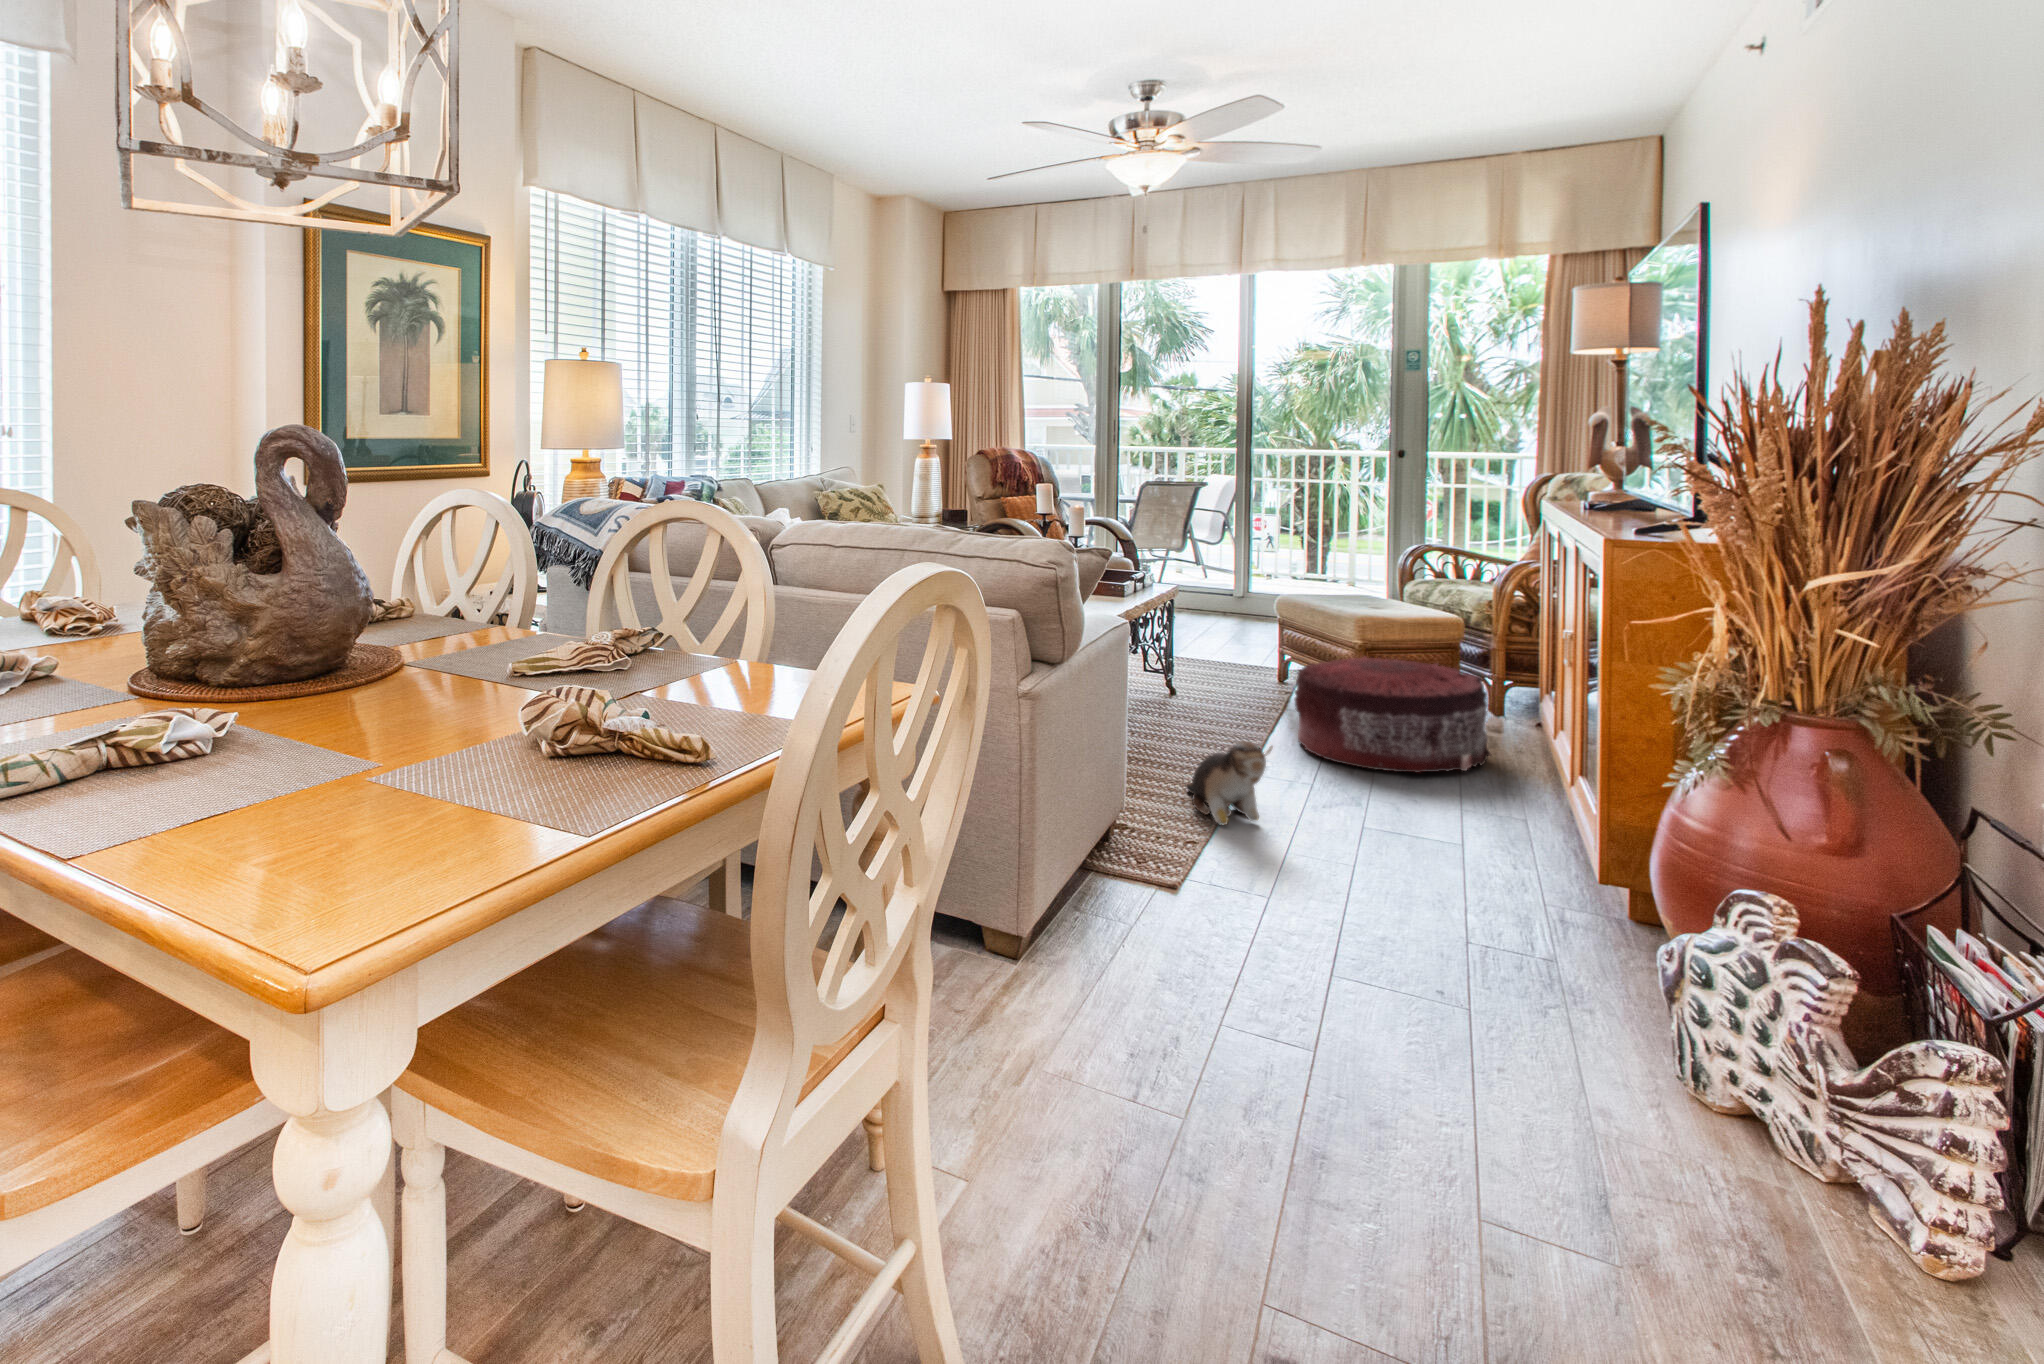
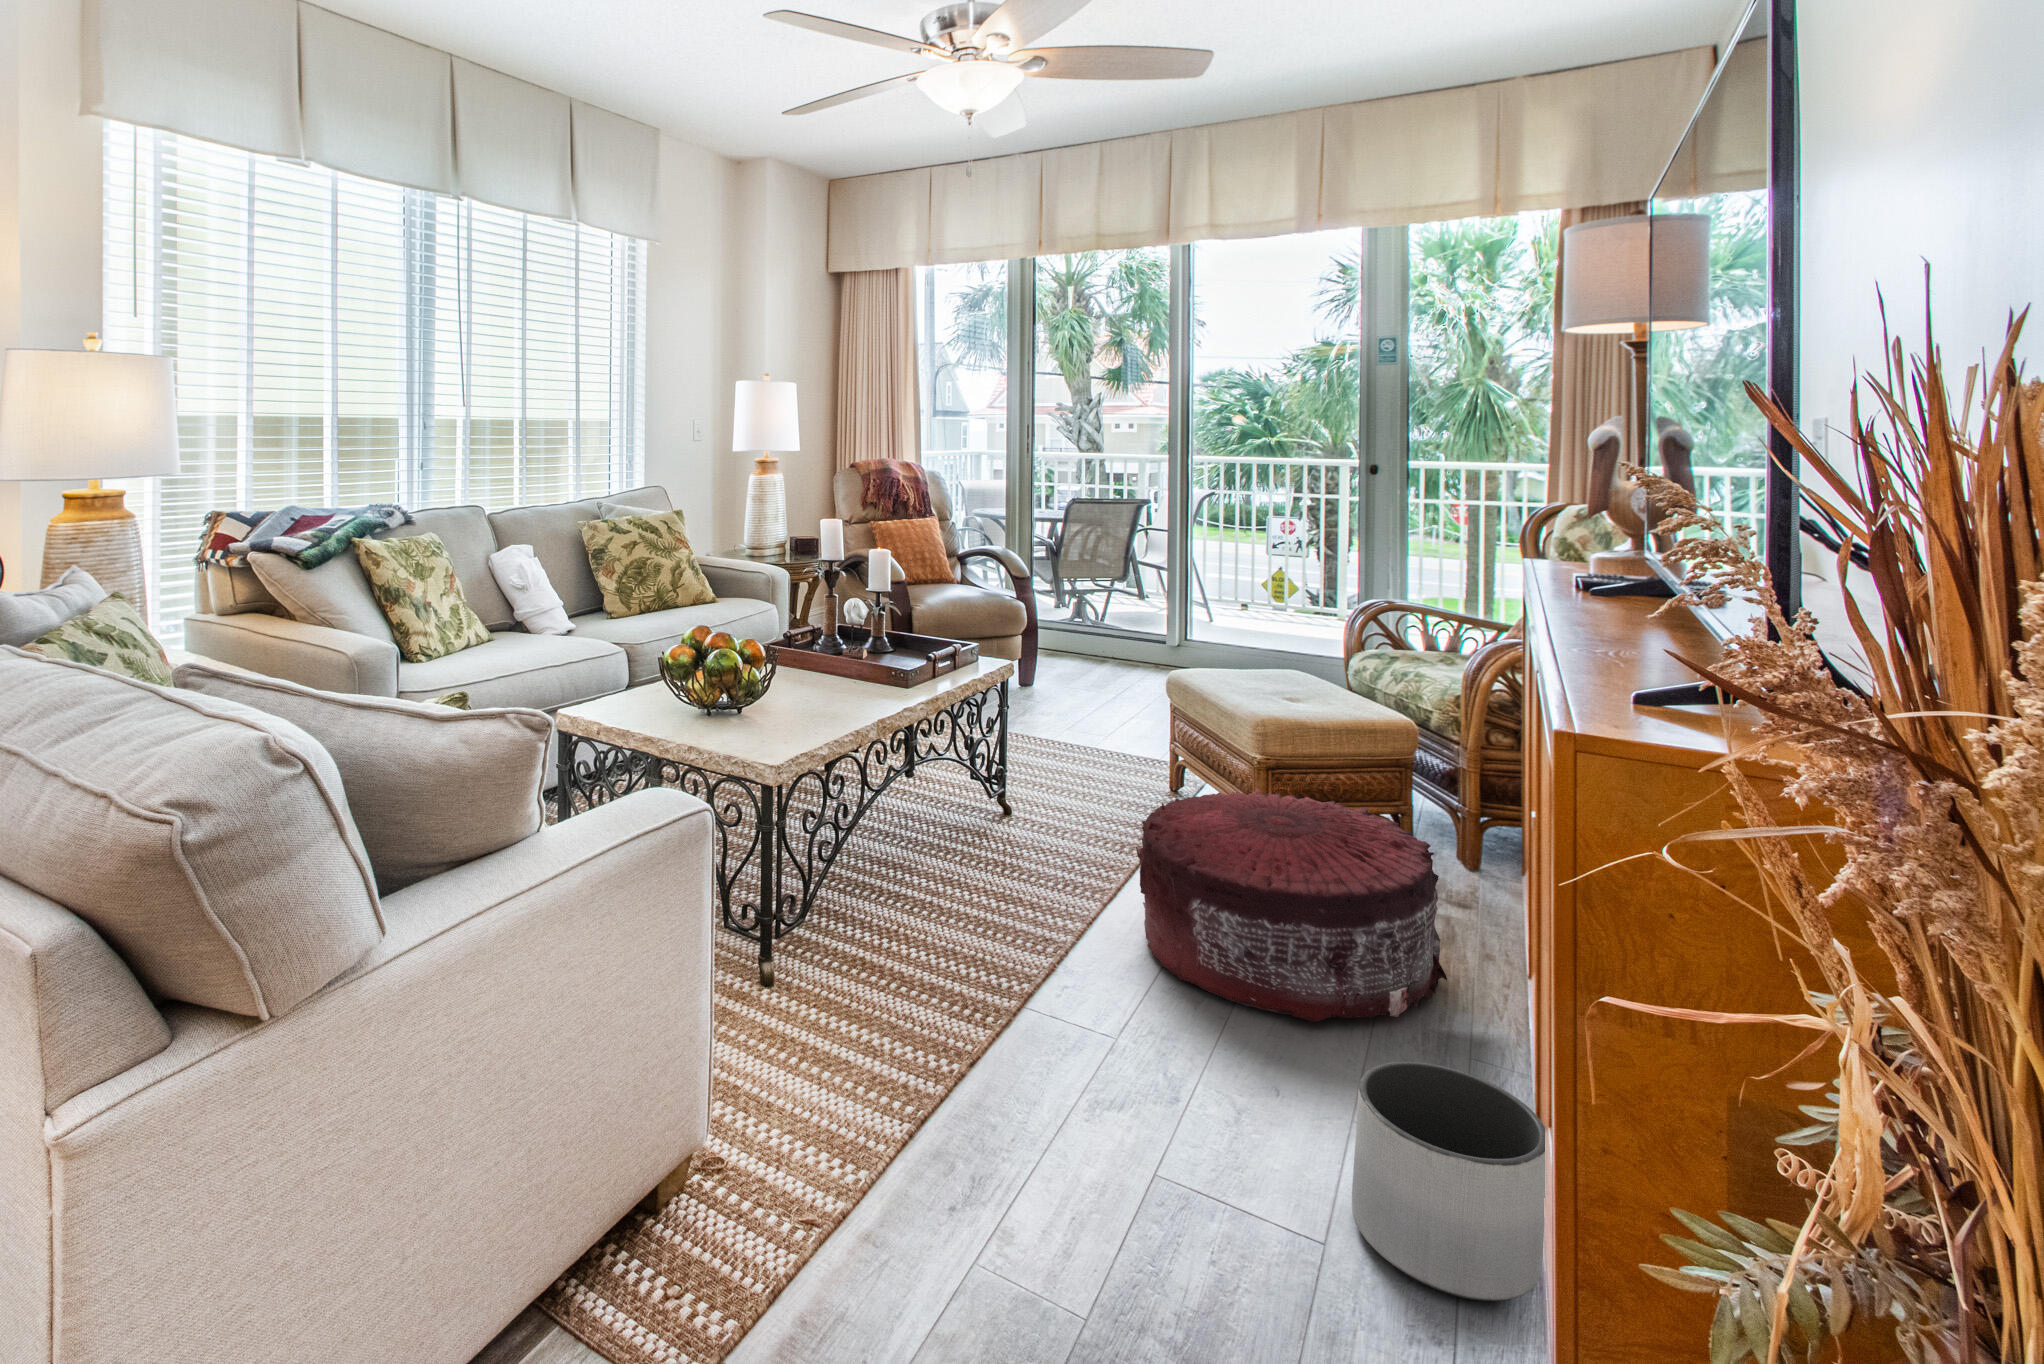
plush toy: present [1187,740,1273,826] -> none [888,1022,990,1176]
planter: none [1459,755,1560,851] -> present [1352,1062,1545,1301]

